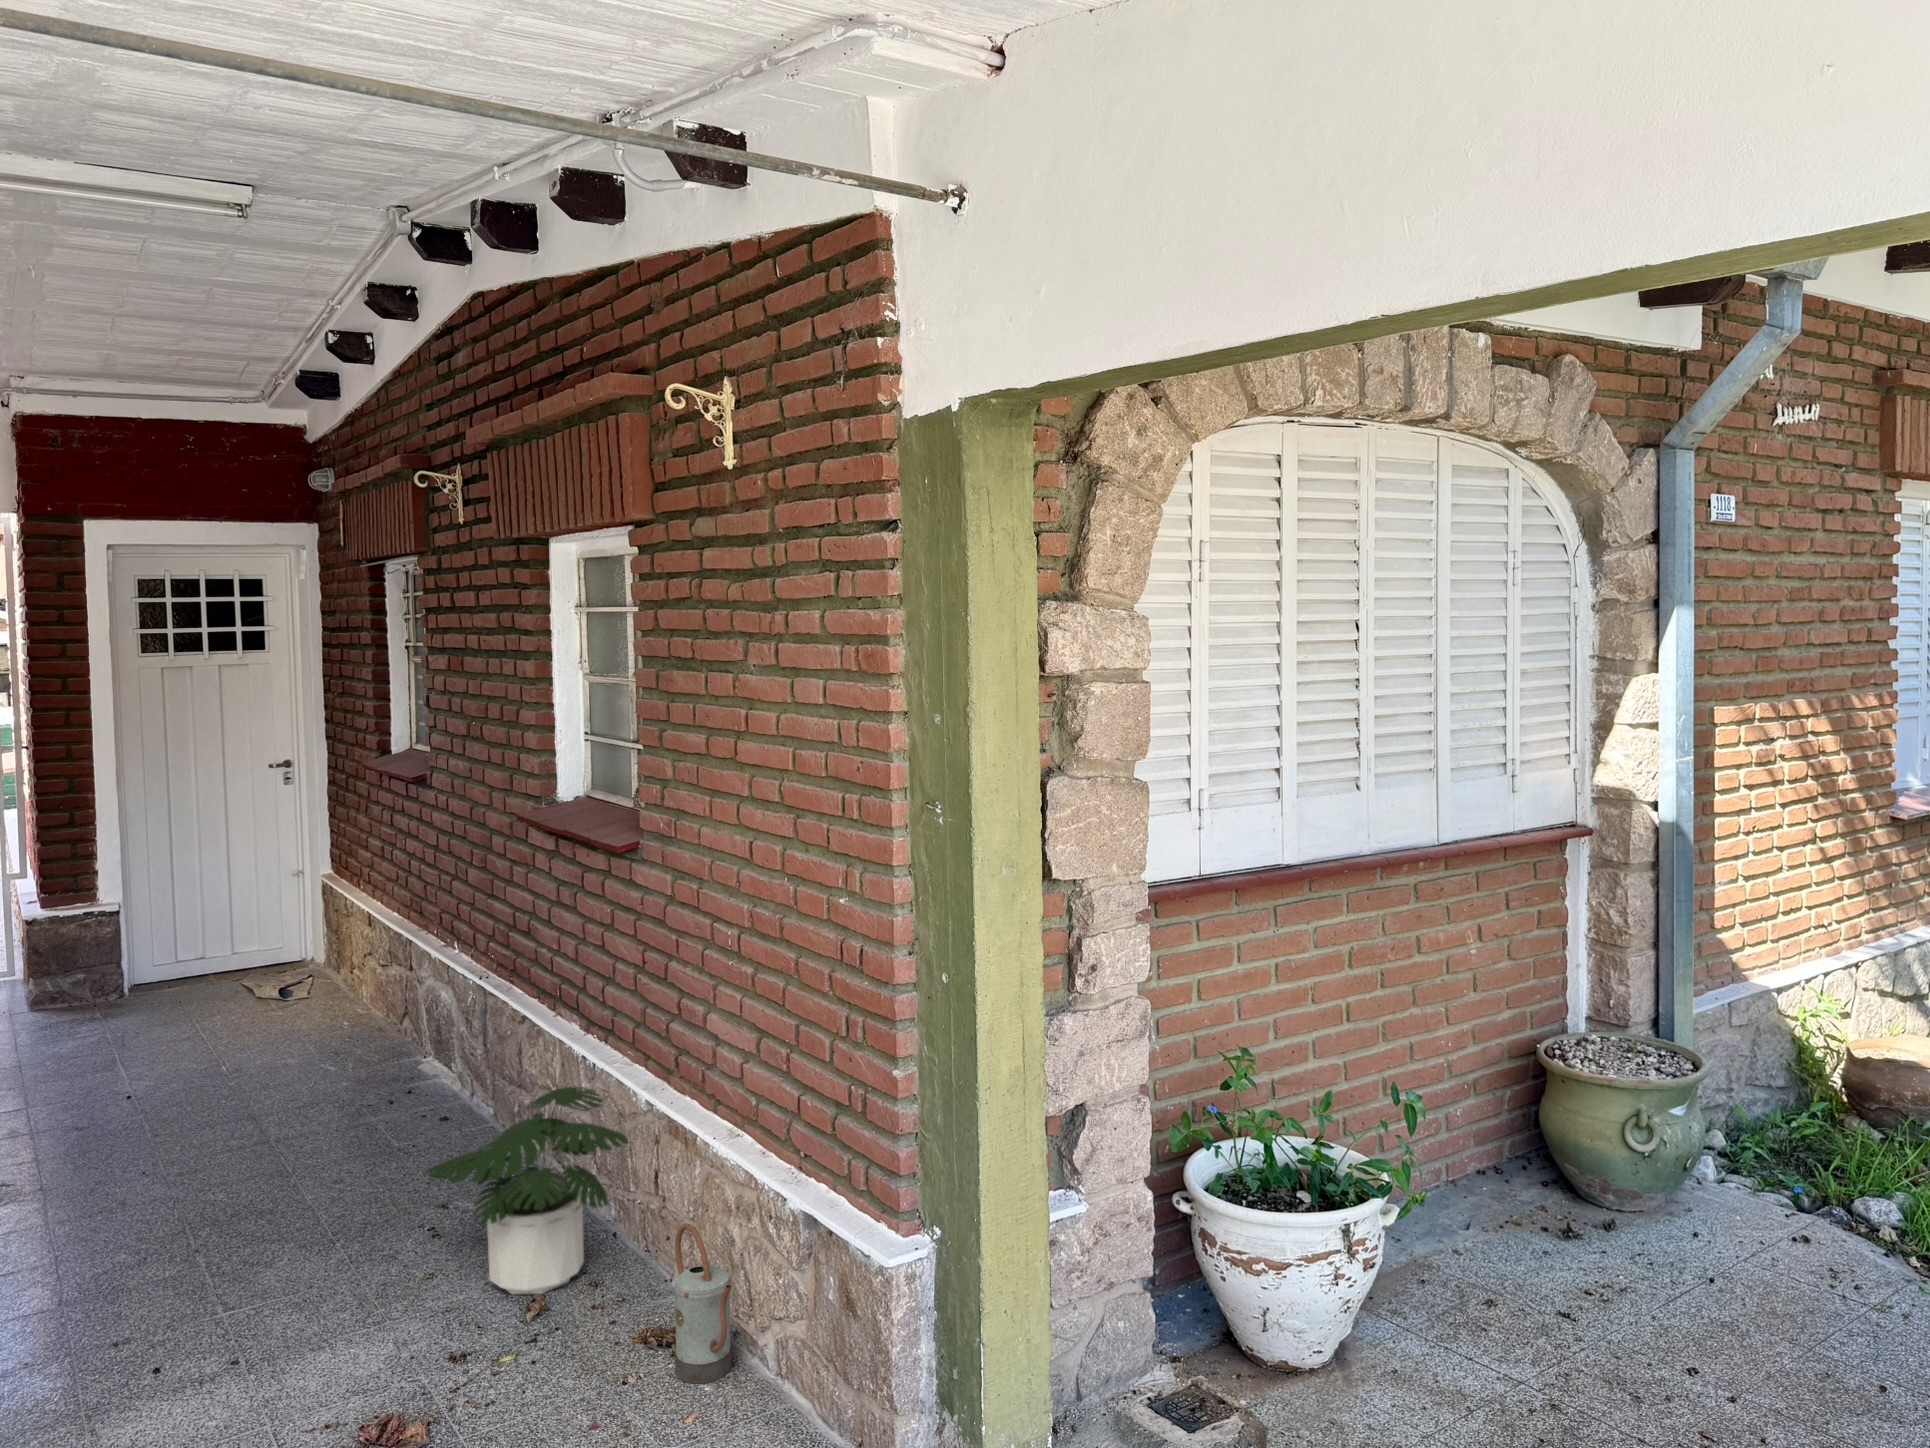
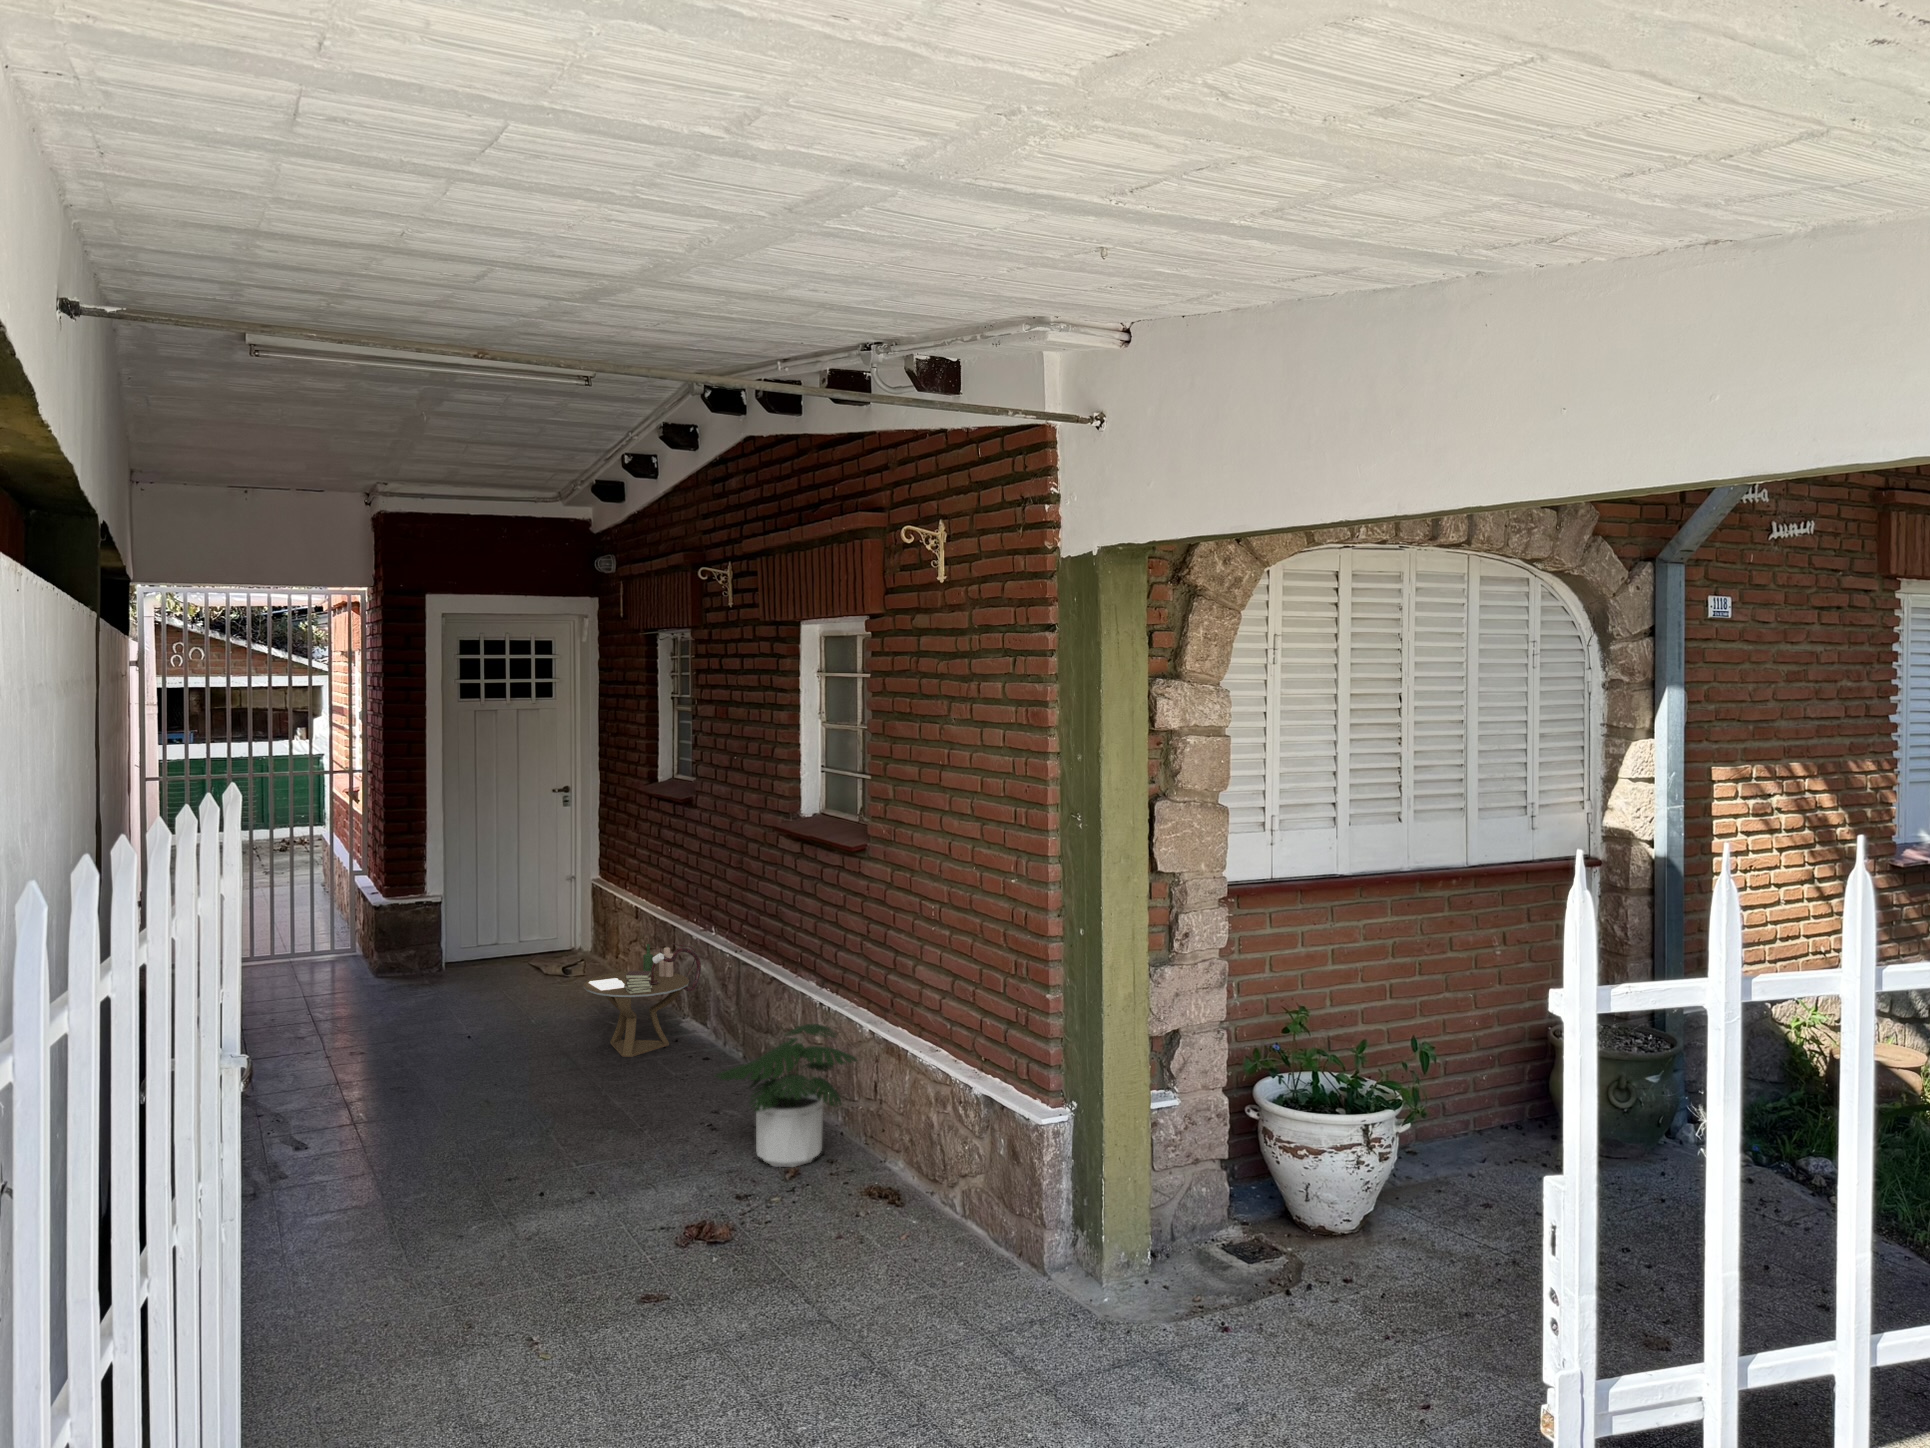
side table: none [275,962,438,1117] -> present [583,943,701,1057]
watering can: present [674,1223,732,1384] -> none [891,1110,932,1220]

